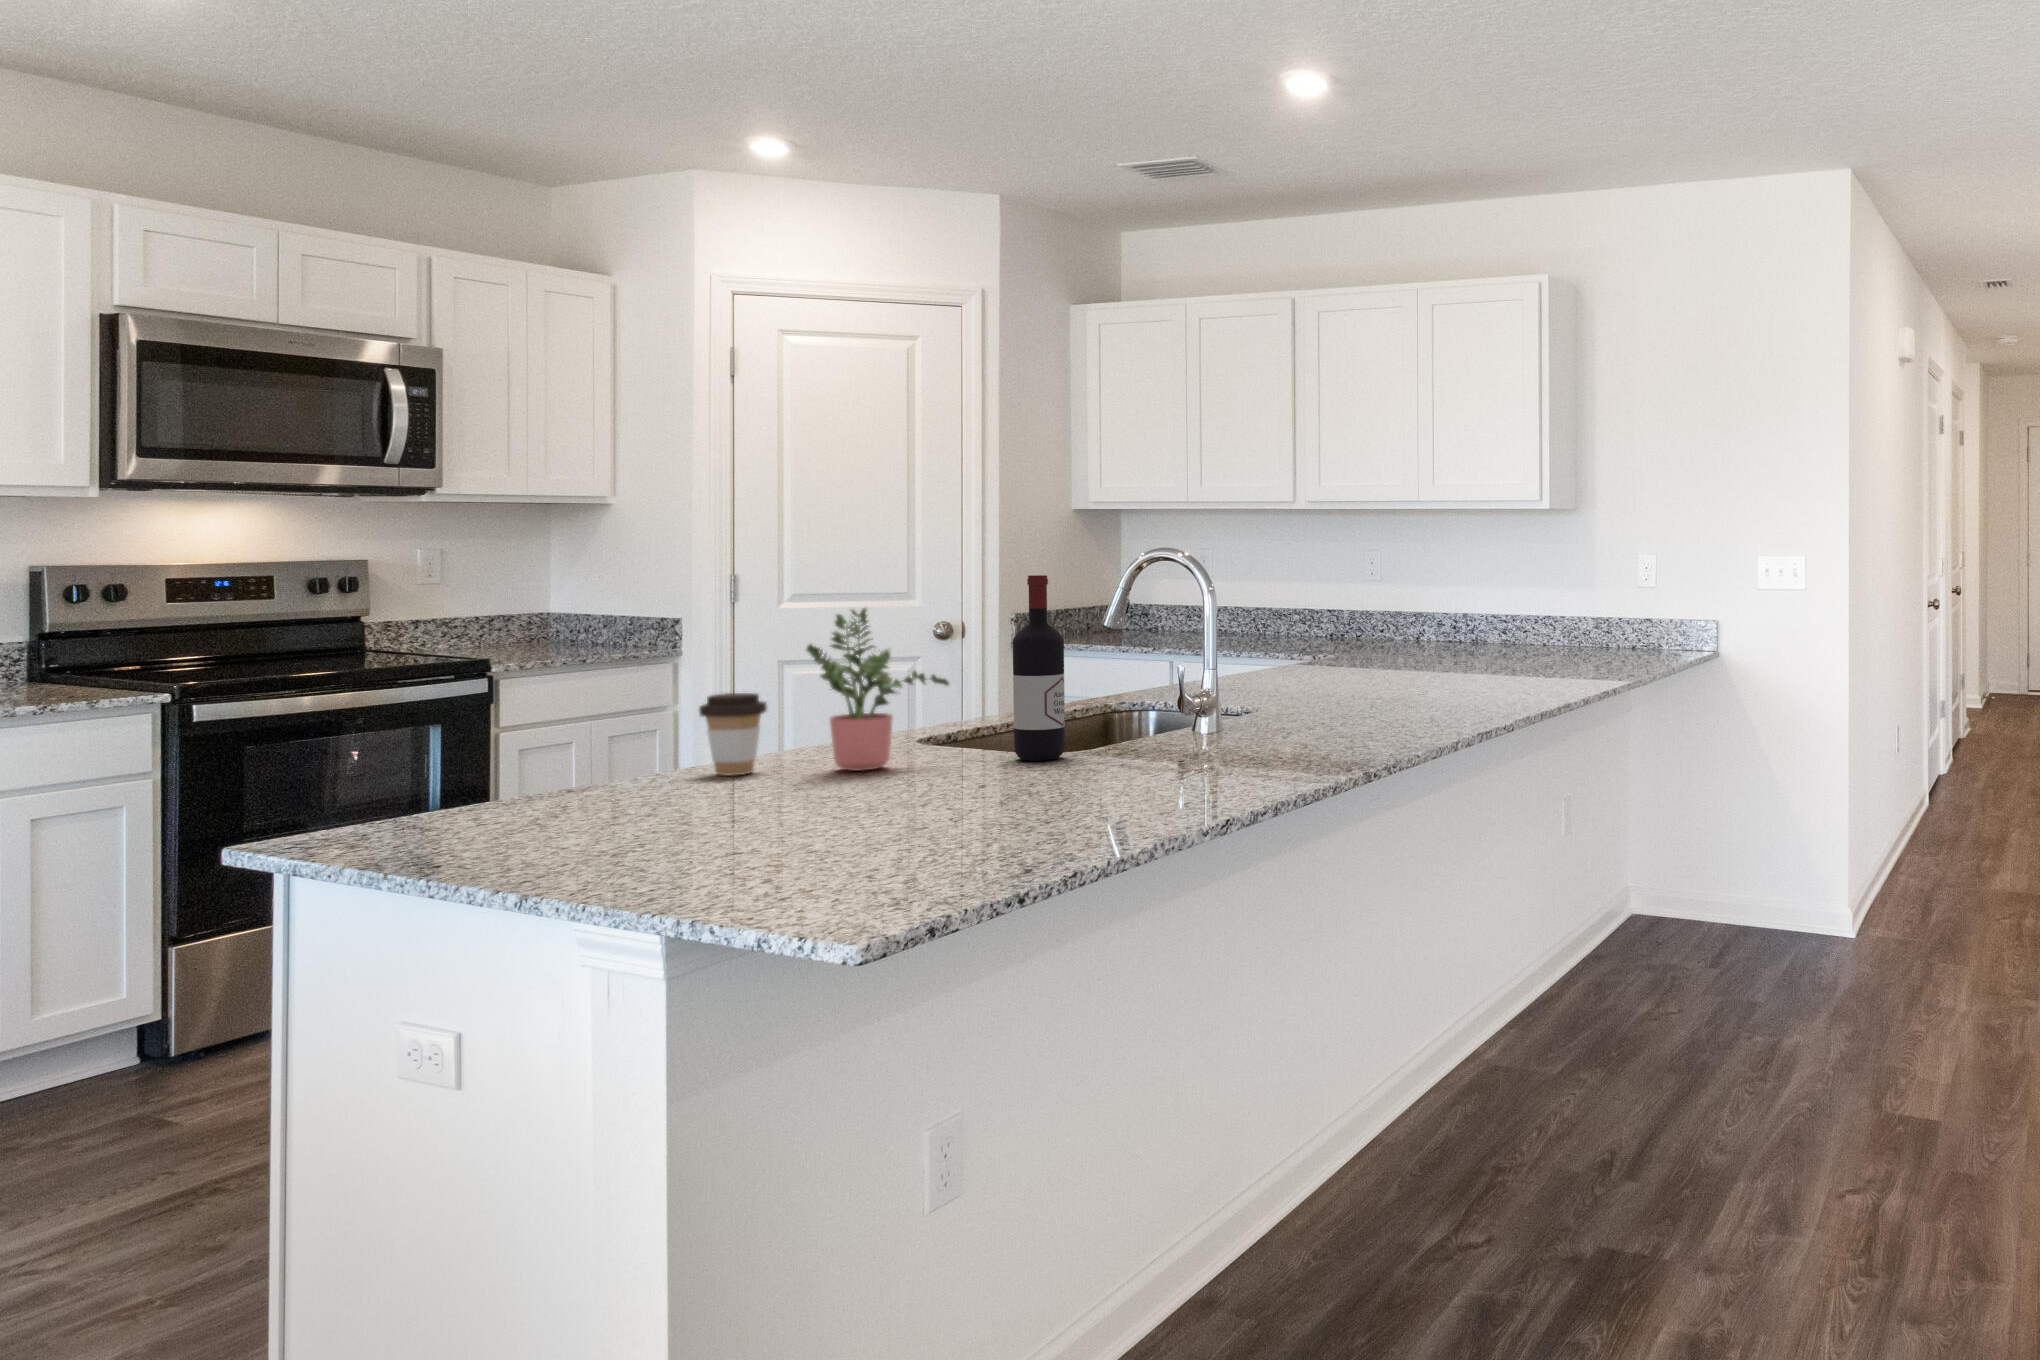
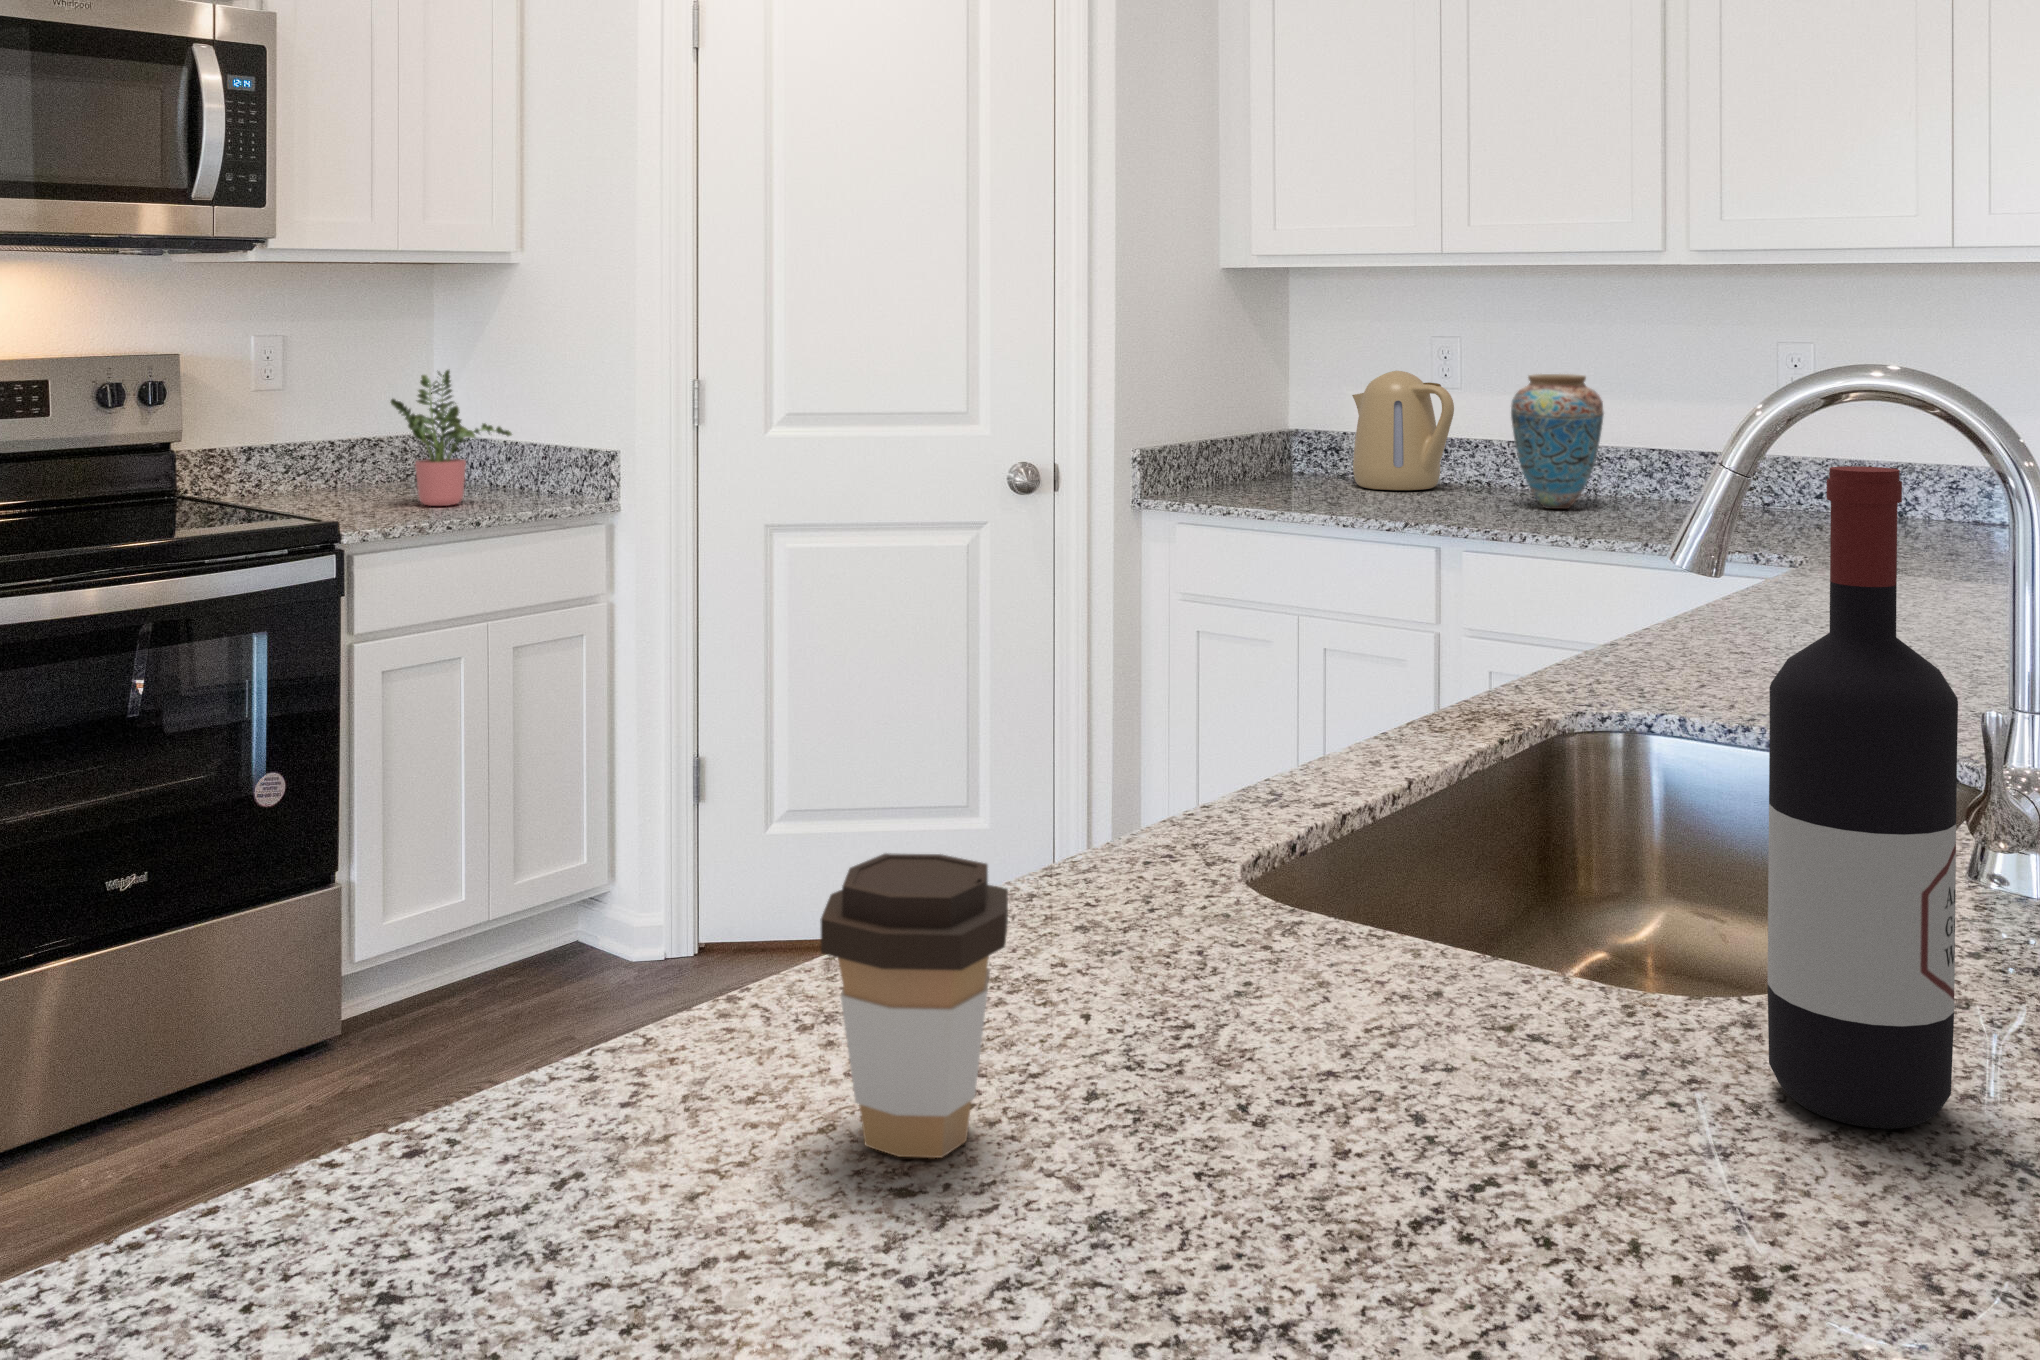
kettle: none [1153,574,1205,641] -> present [1352,371,1454,490]
vase: none [1226,575,1275,648] -> present [1511,374,1604,509]
potted plant: present [806,608,949,771] -> present [391,370,512,506]

